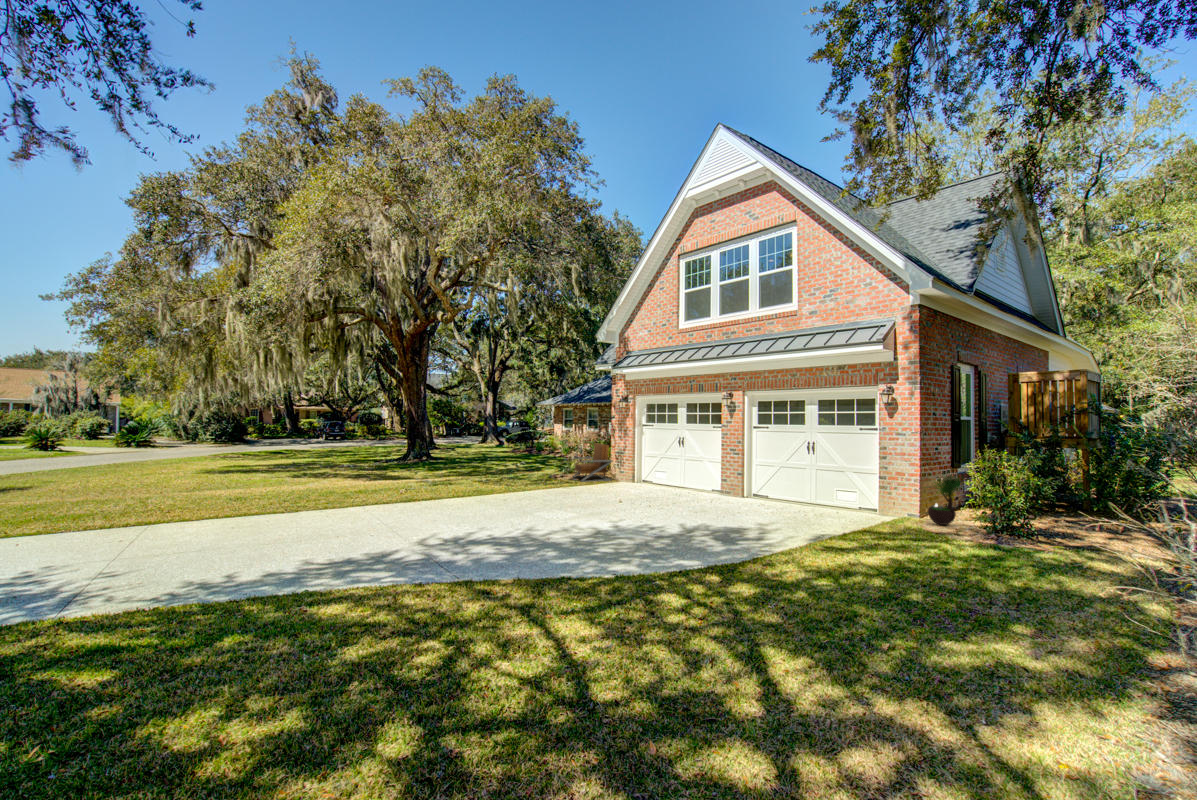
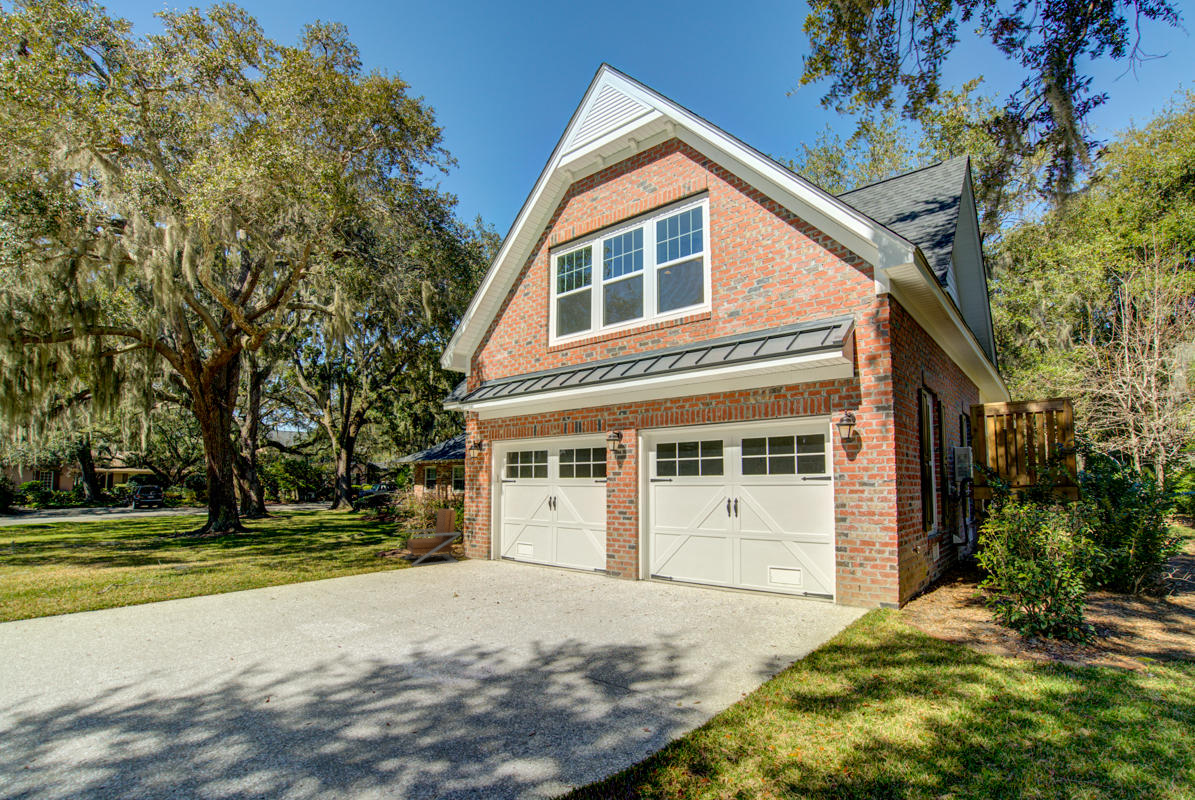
potted tree: present [928,475,960,525] -> none [913,538,964,624]

